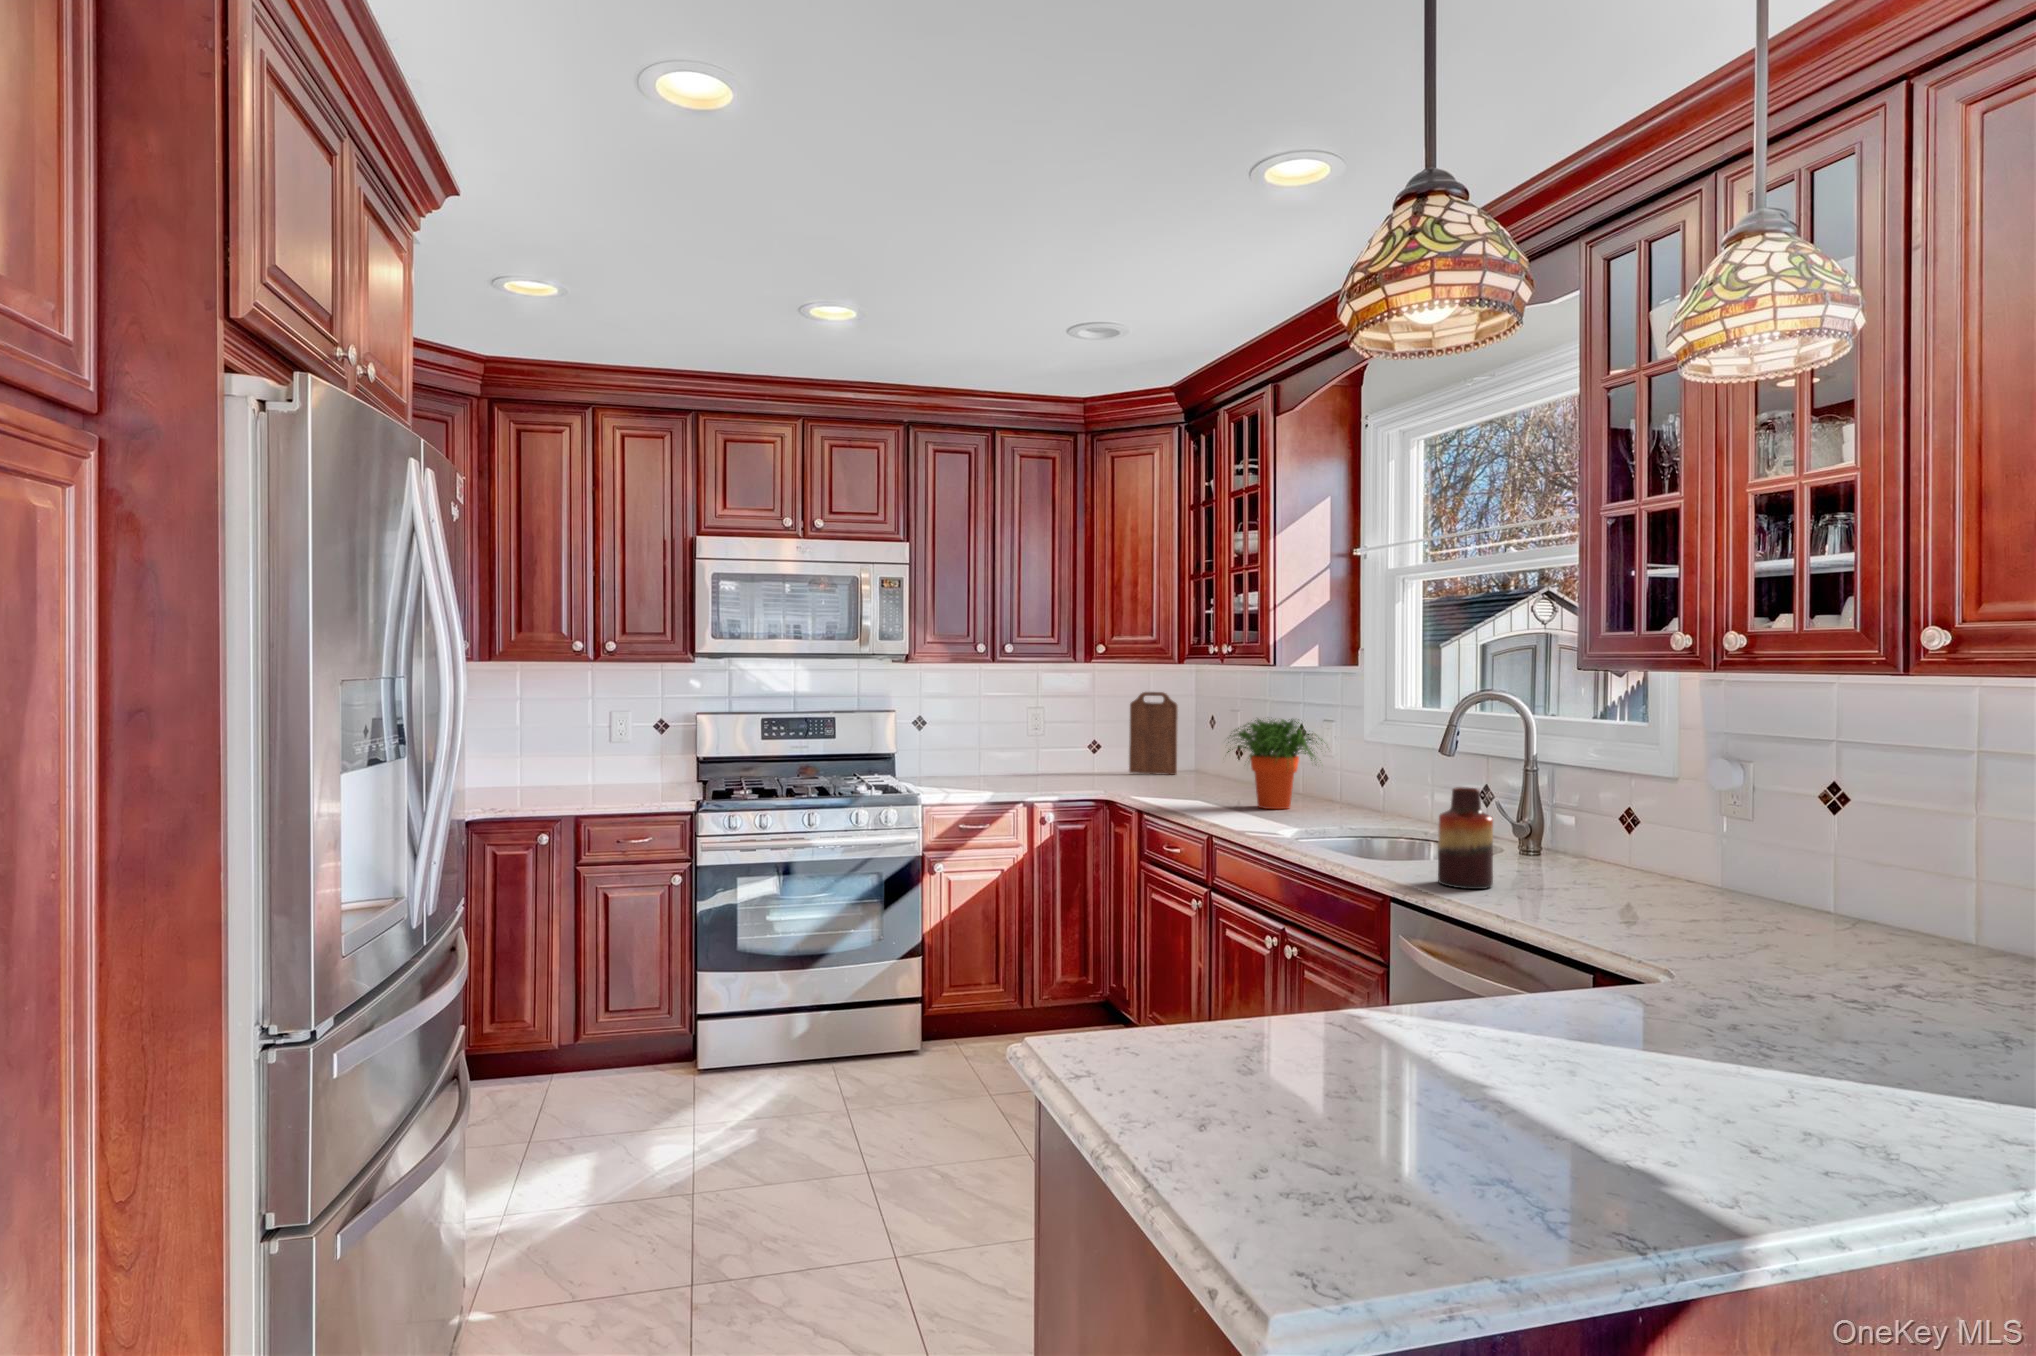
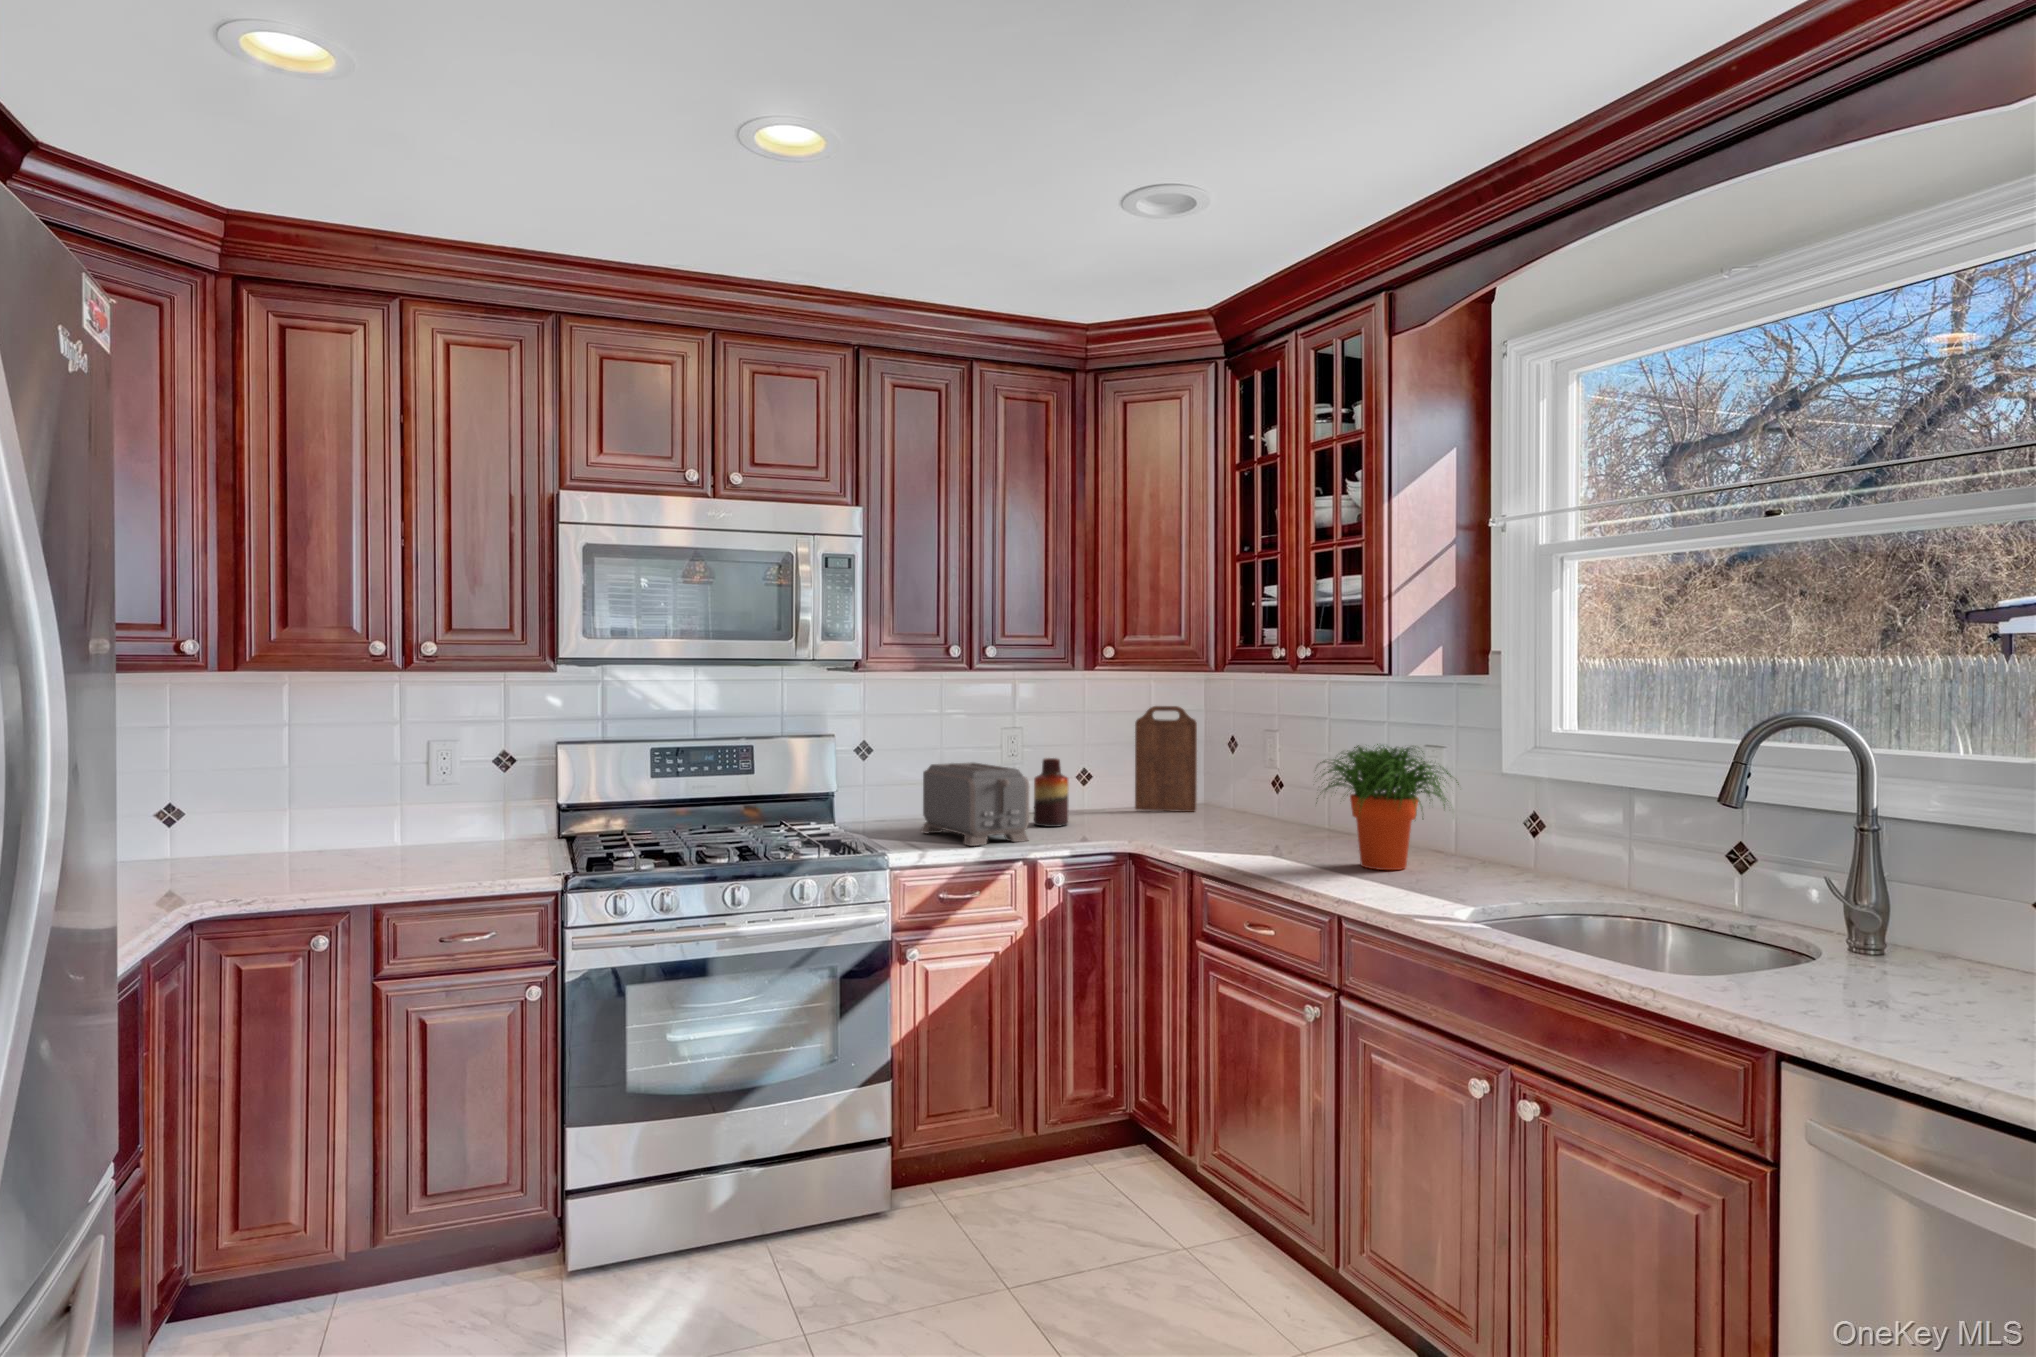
toaster: none [956,733,1032,792] -> present [921,763,1029,846]
vase: present [1438,787,1493,889] -> present [1034,758,1069,827]

